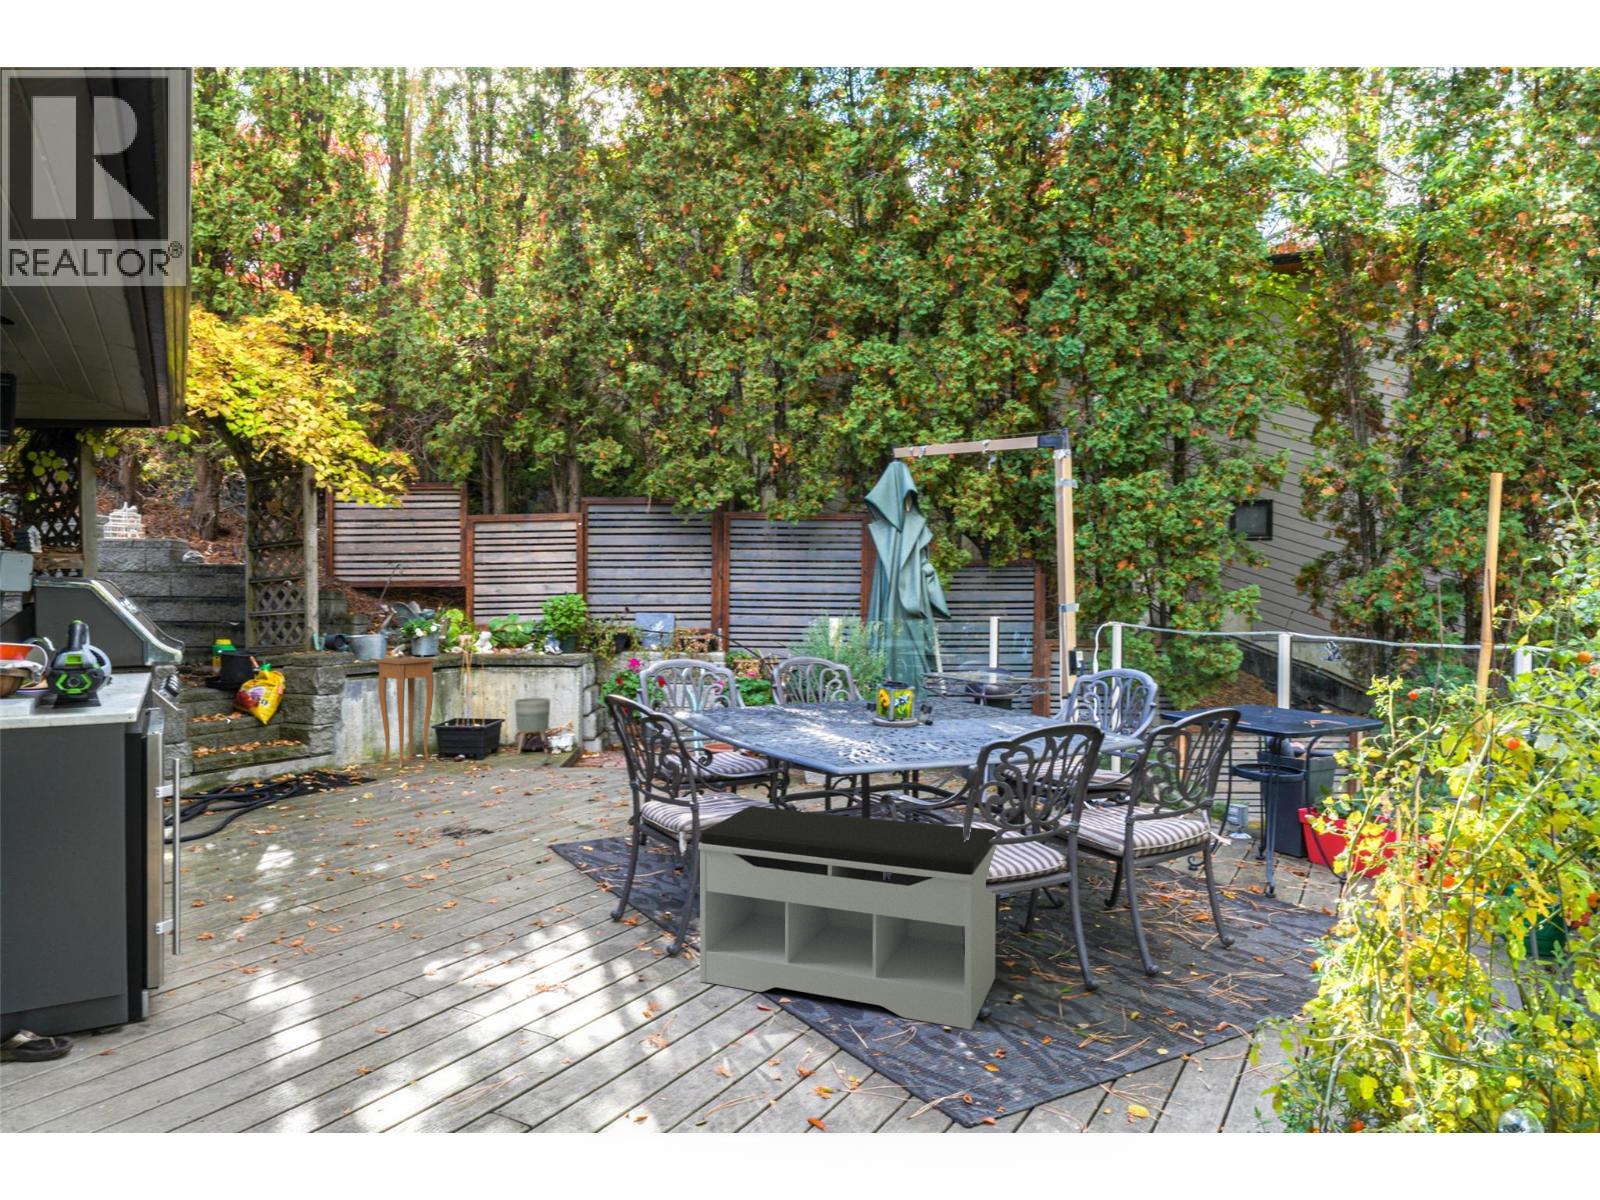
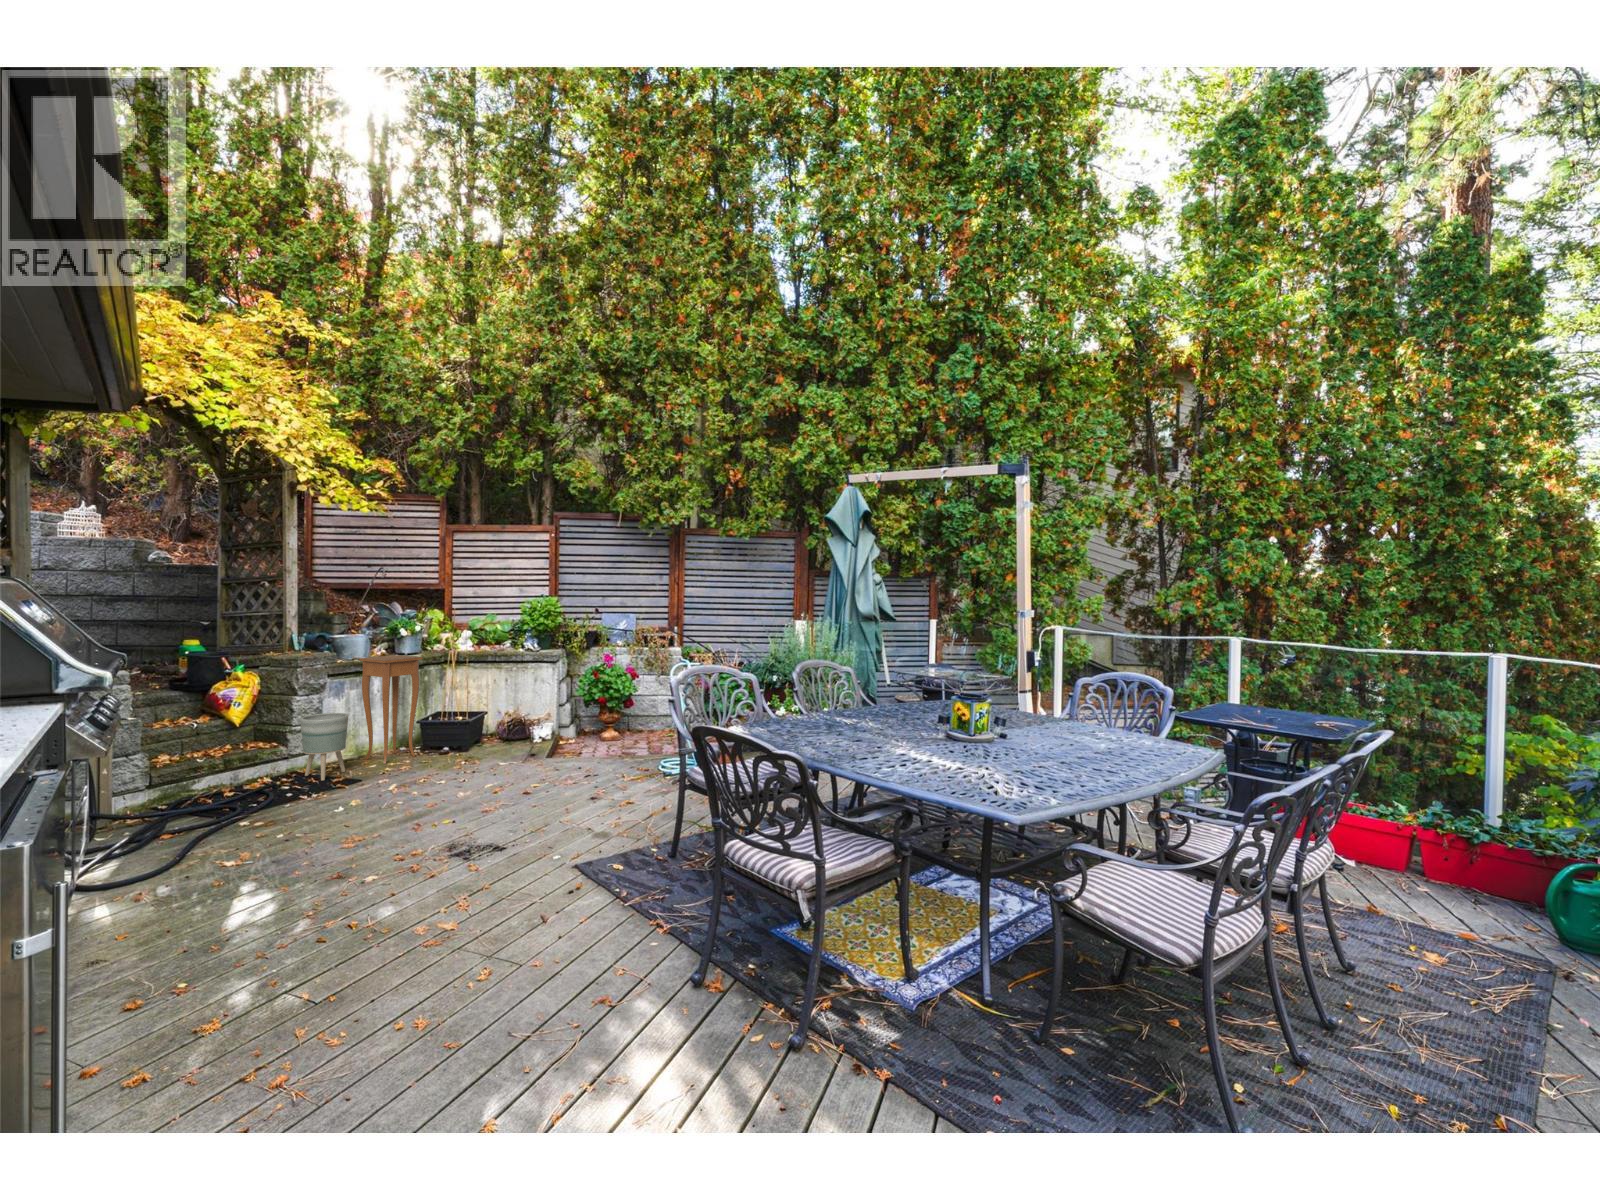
planter: present [515,698,550,754] -> present [300,713,348,781]
bench: present [699,806,997,1030] -> none [826,839,1191,1129]

